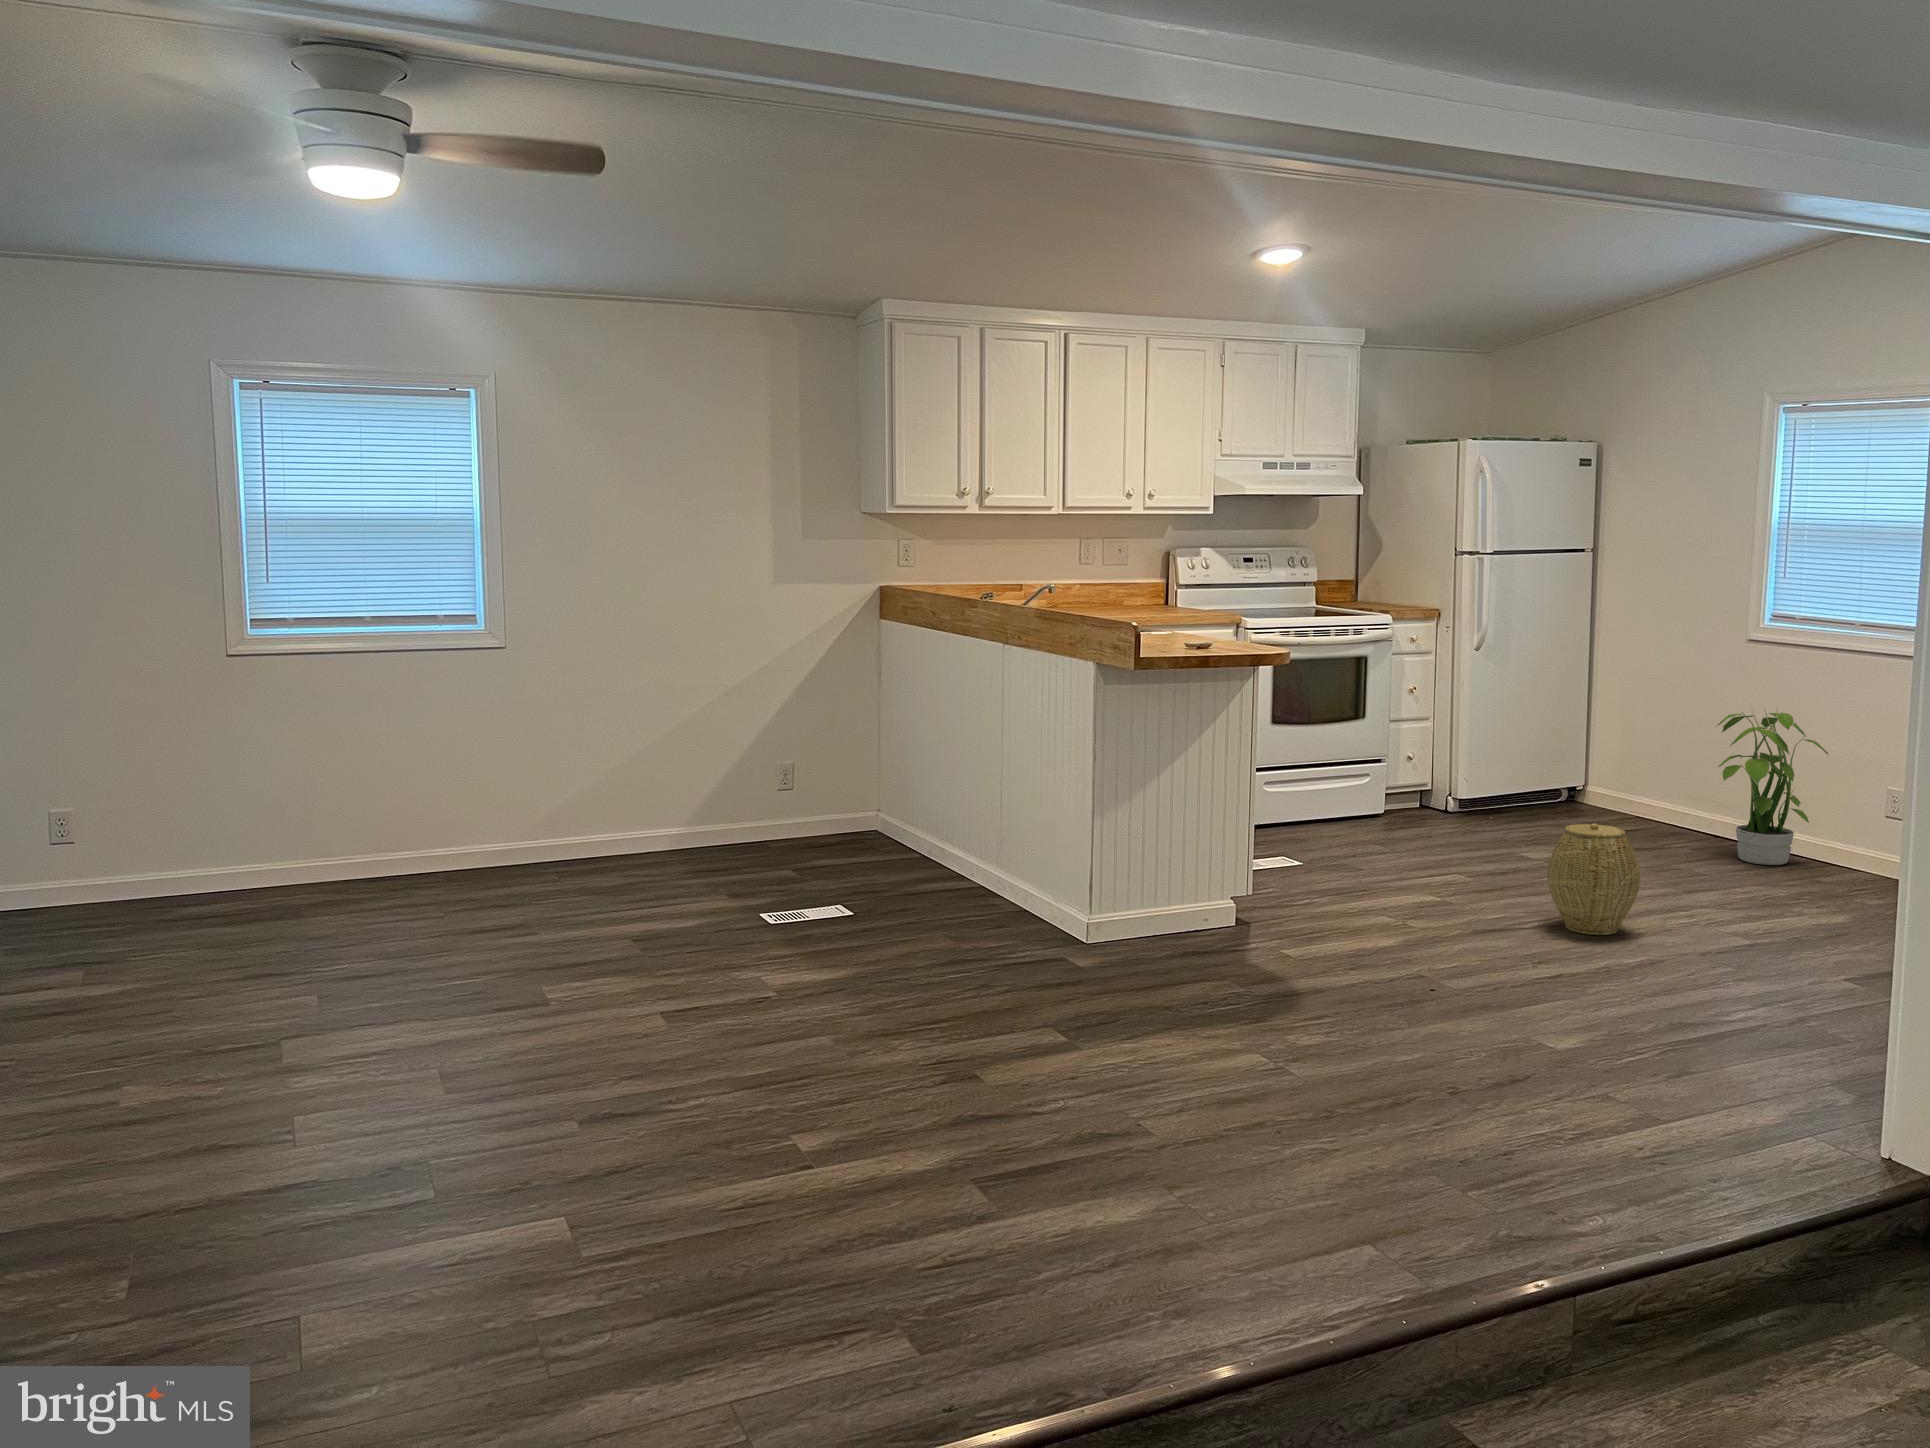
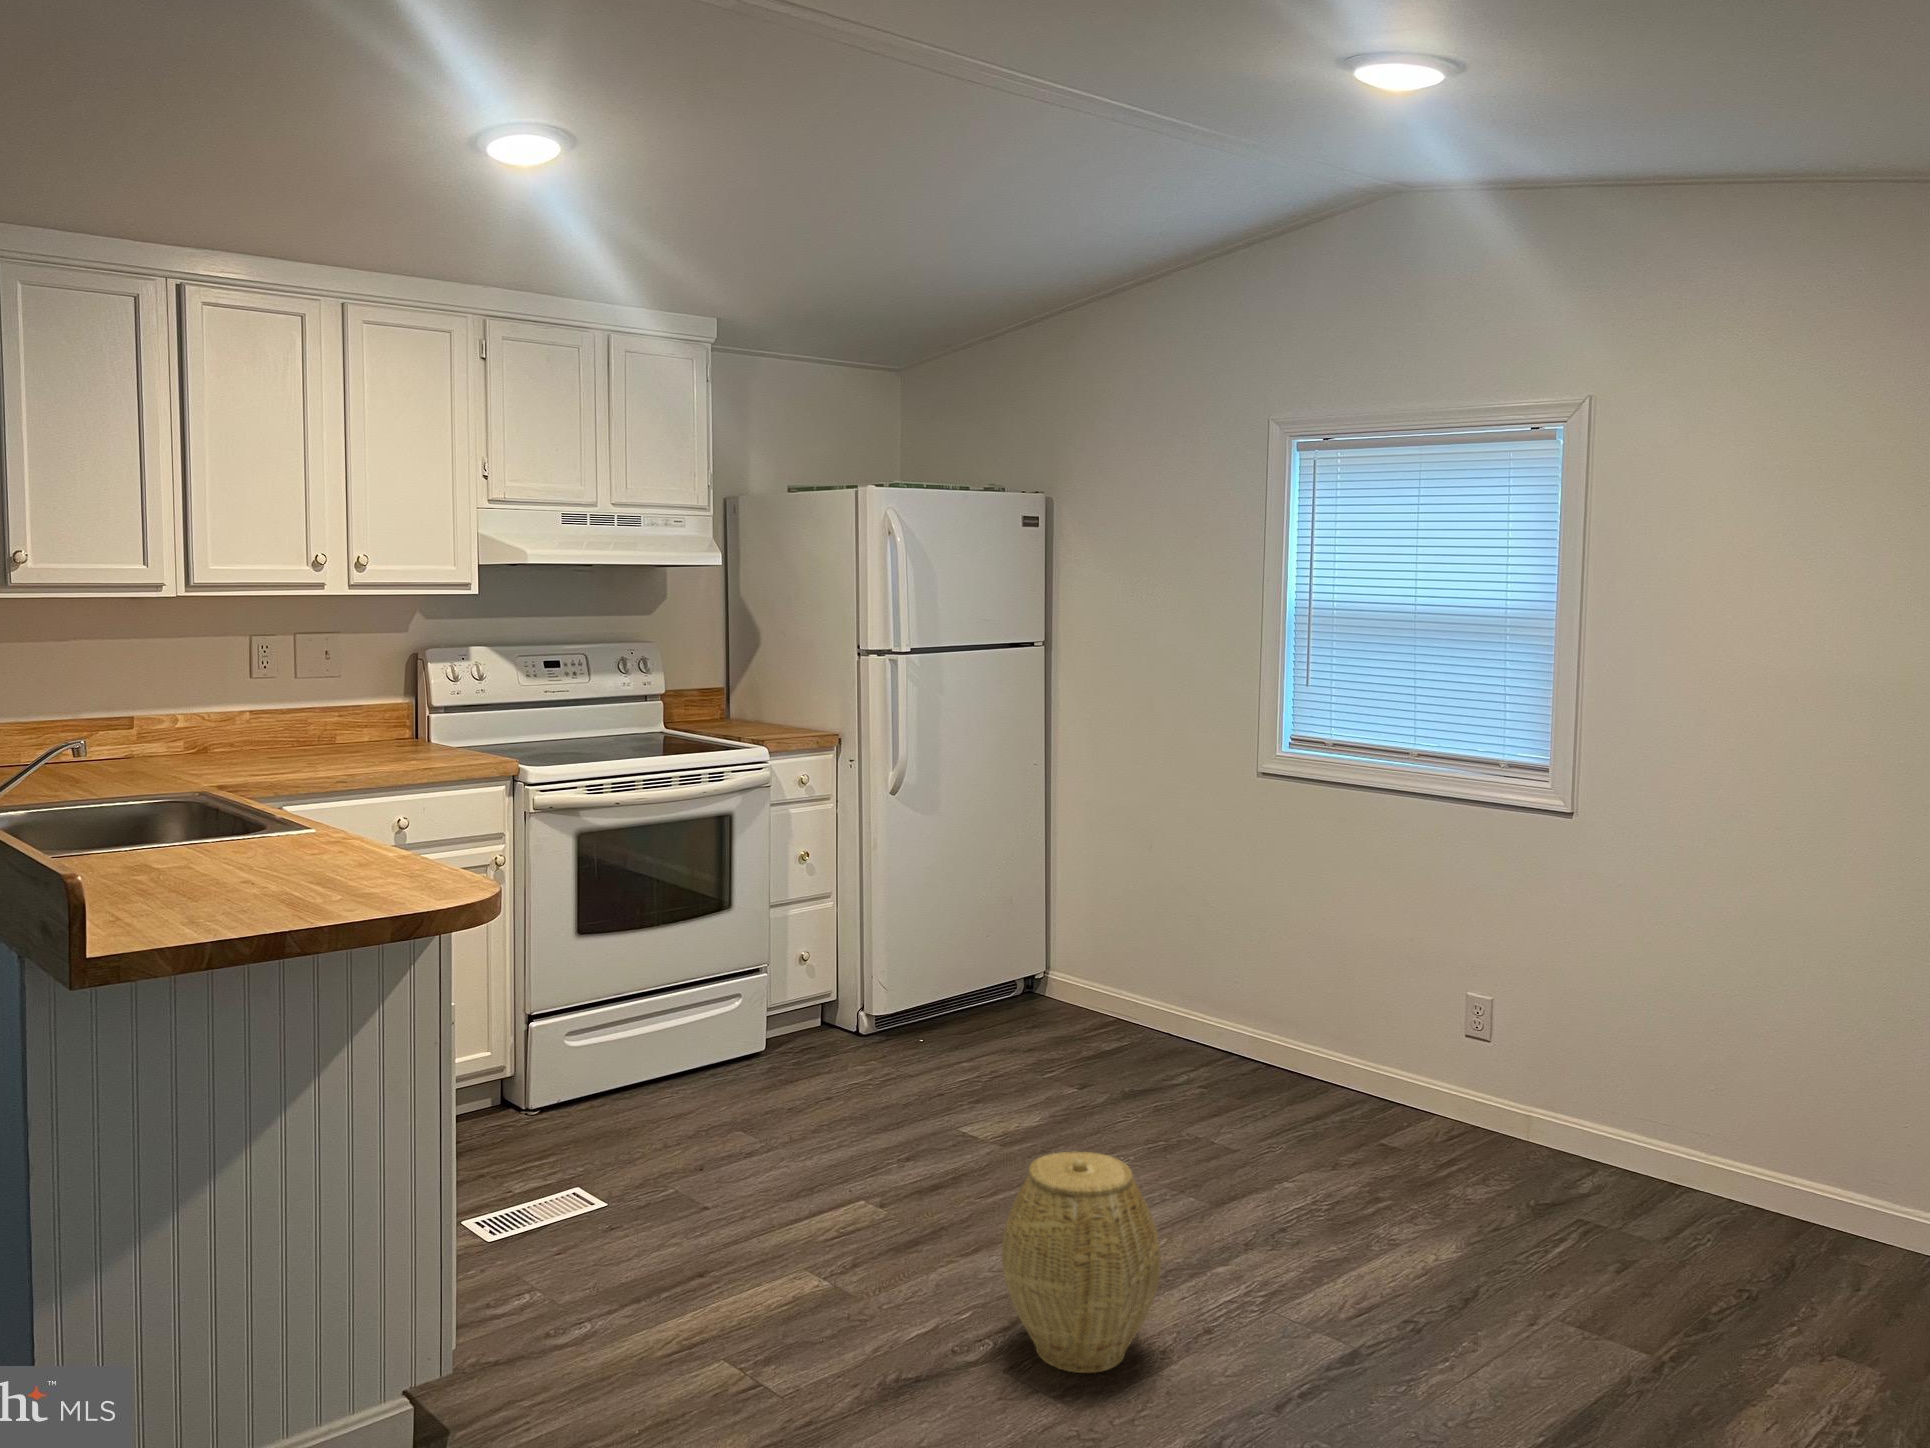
potted plant: present [1716,707,1829,865] -> none [1232,874,1385,1116]

